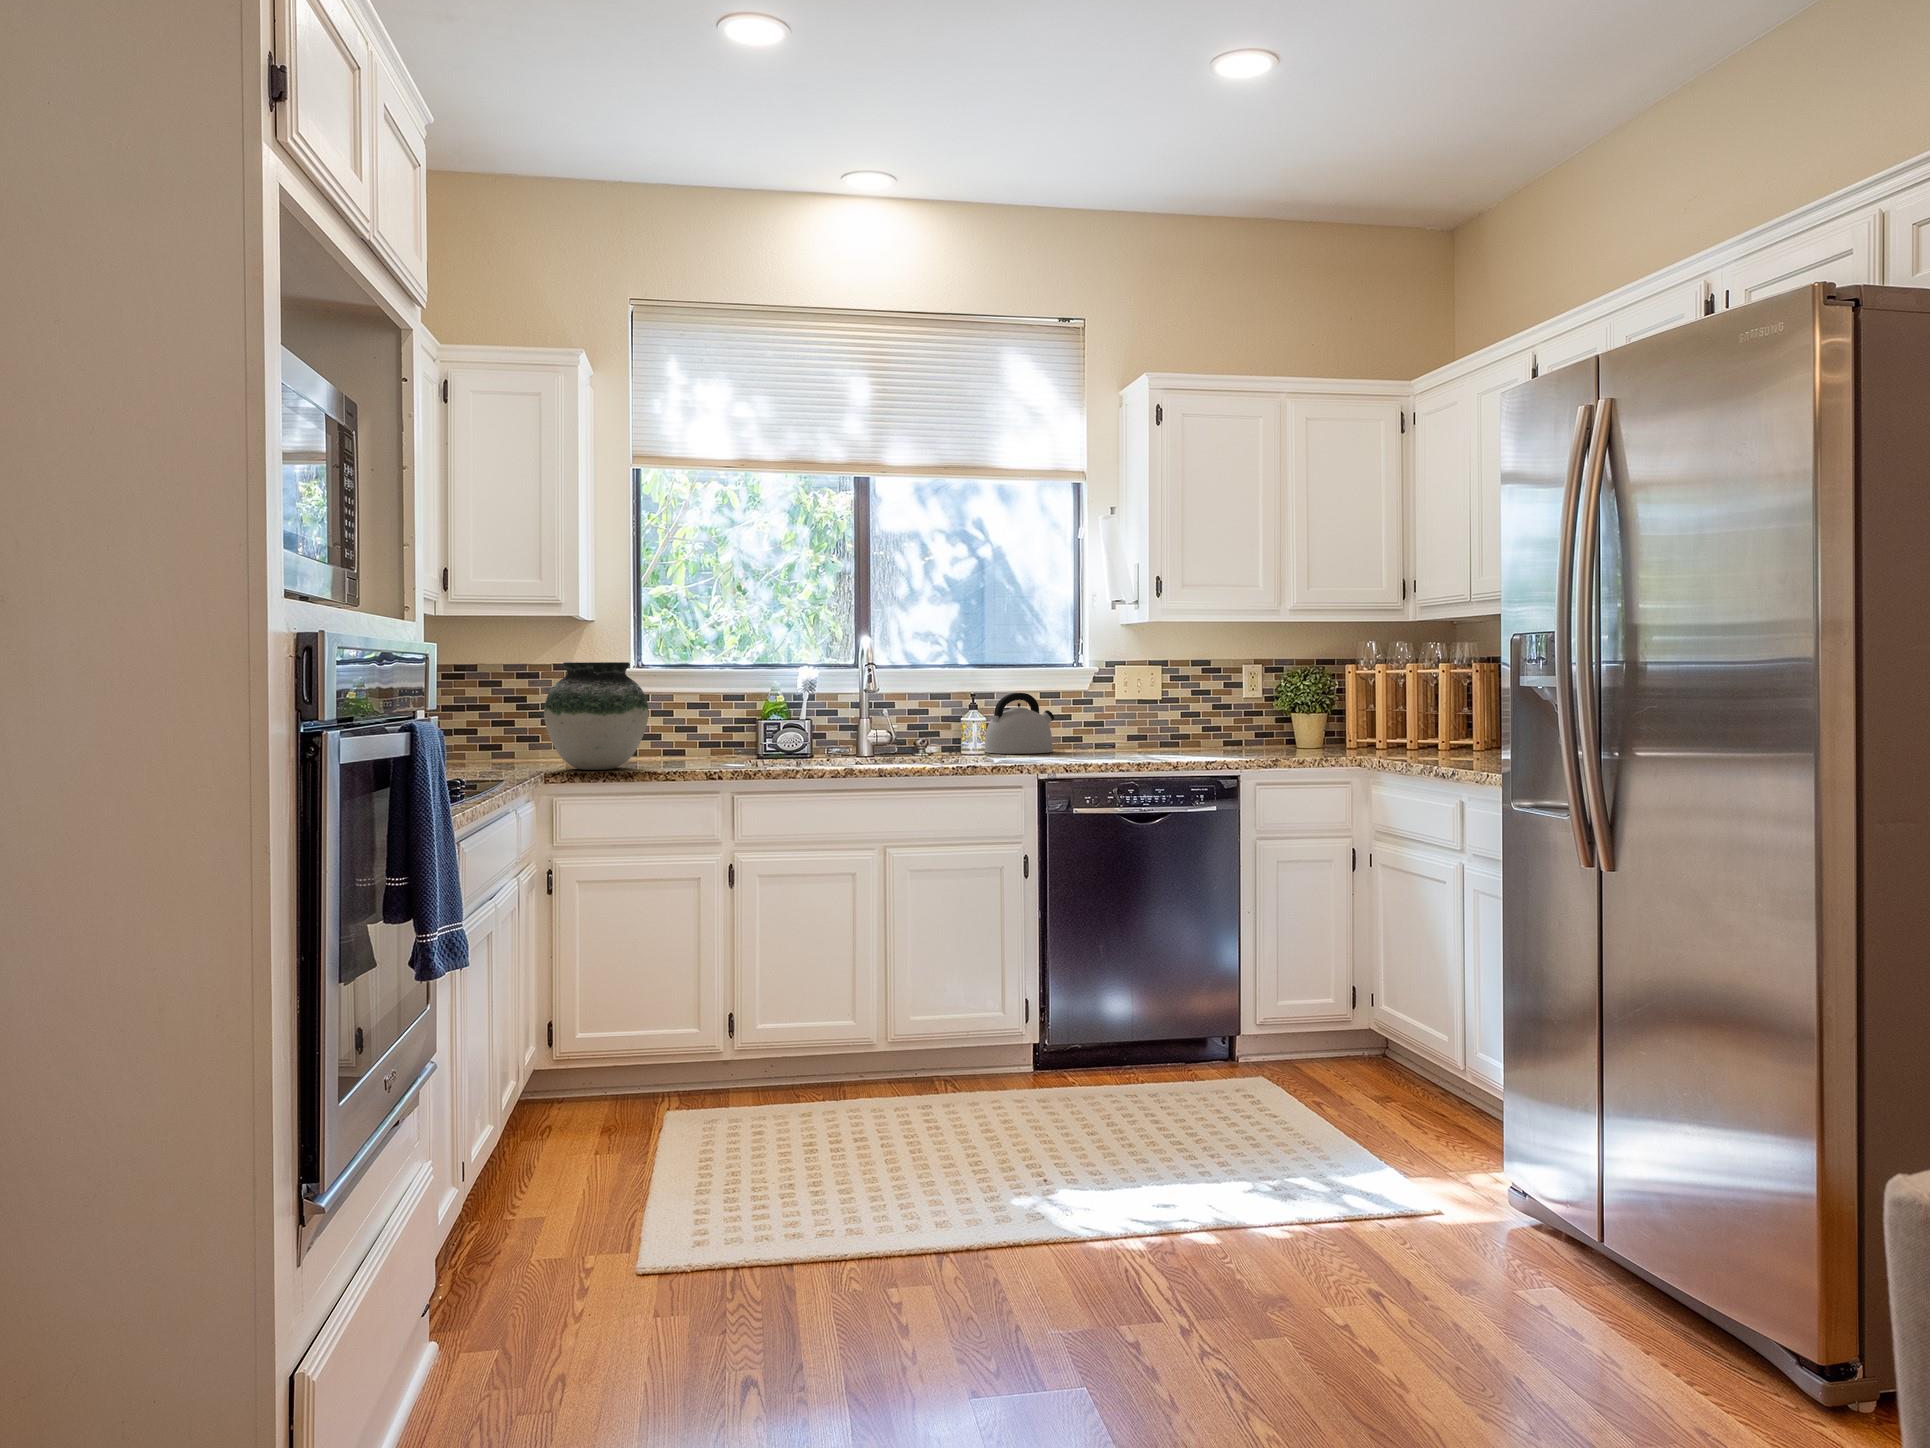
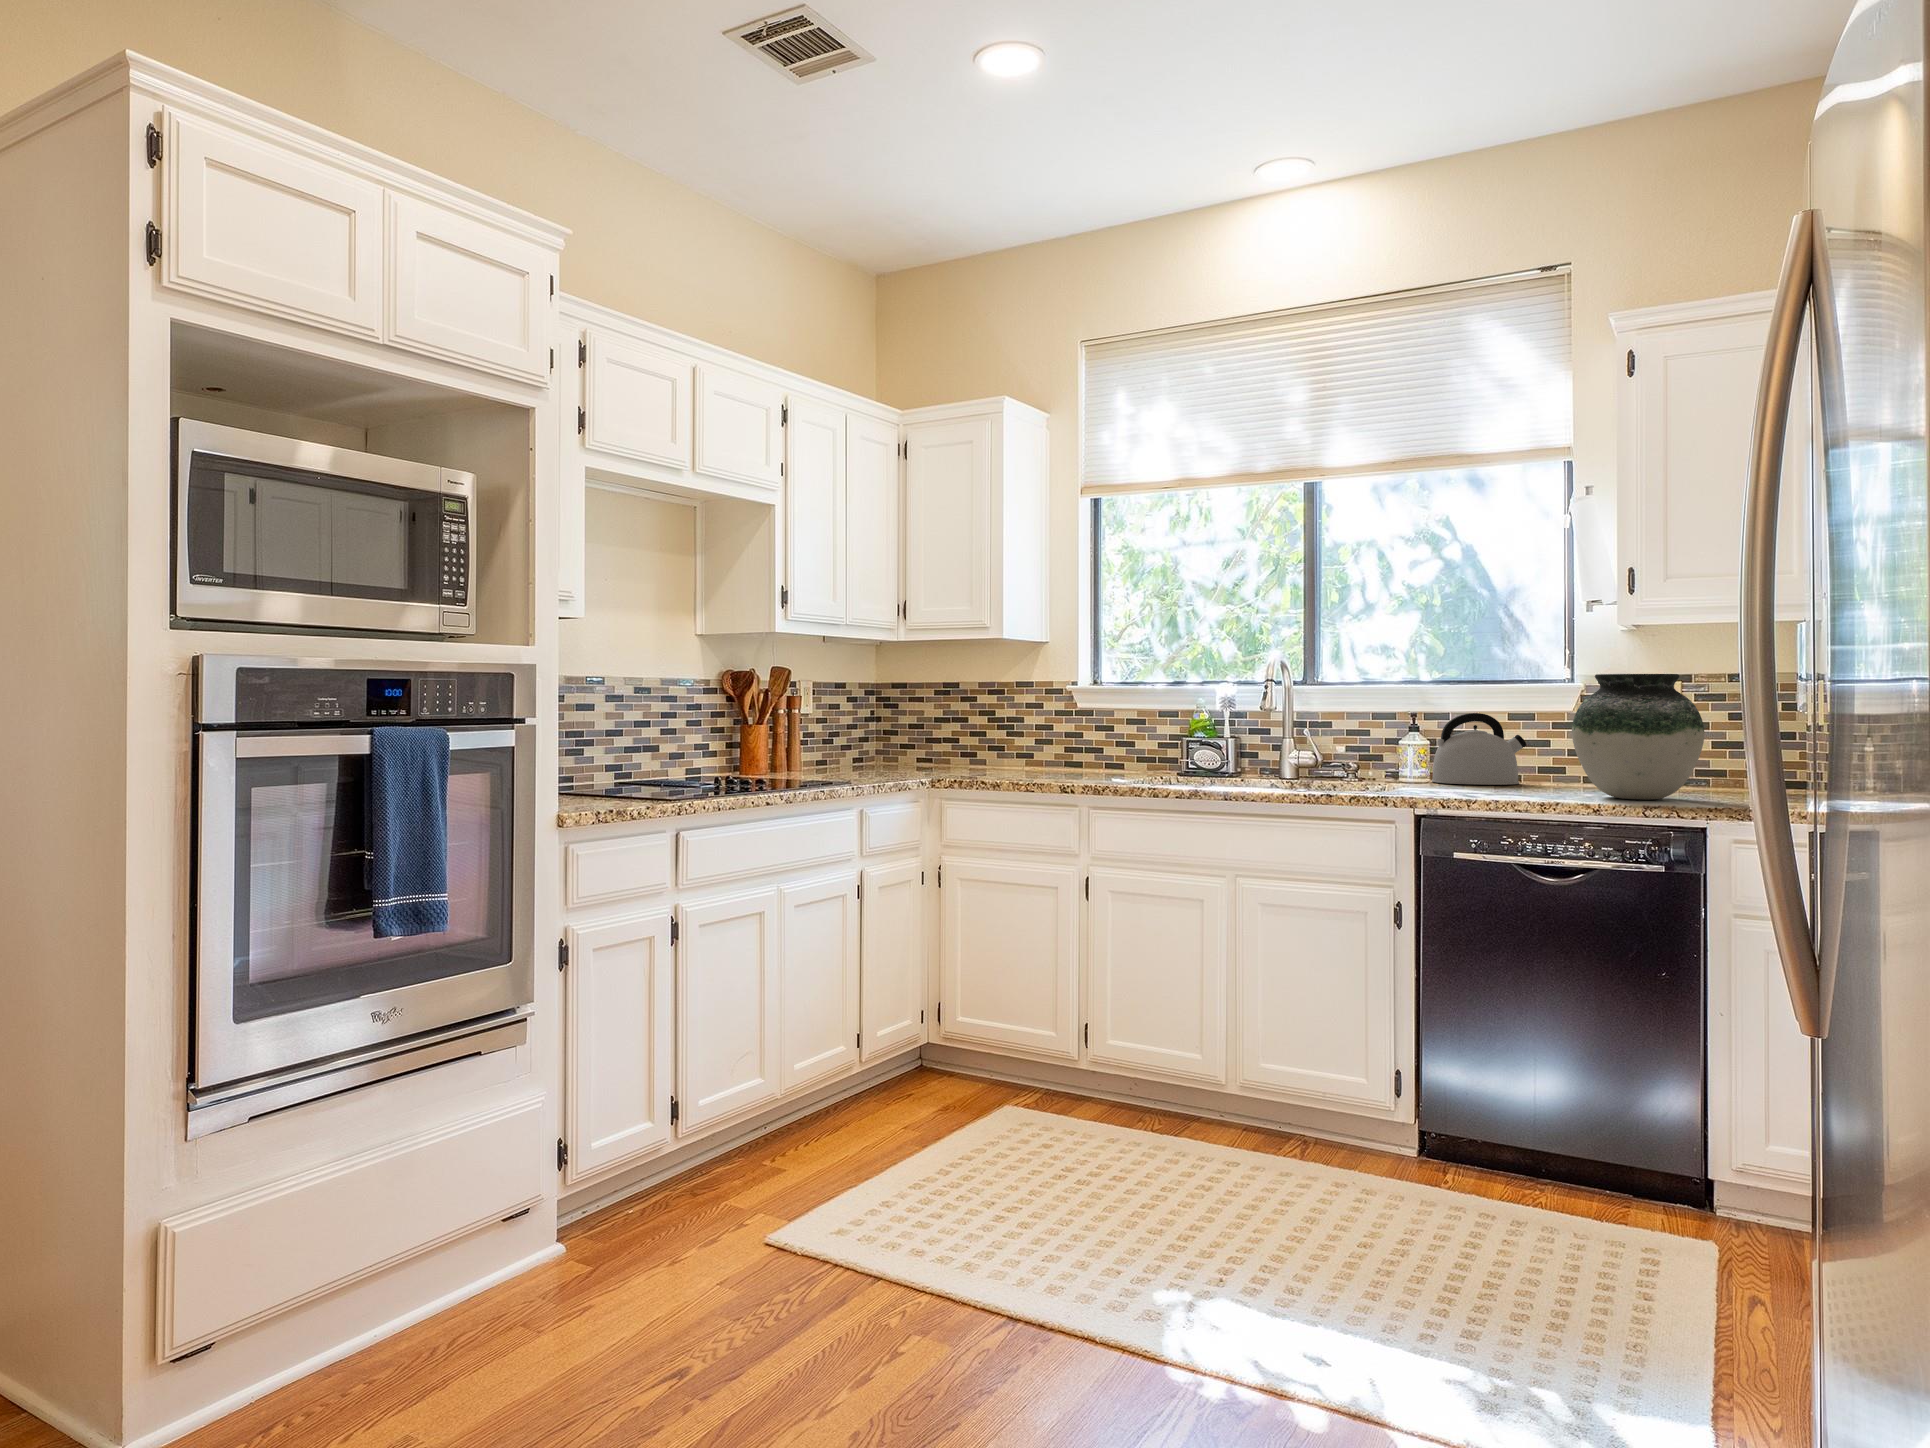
vase: present [544,662,649,770] -> present [1572,674,1704,800]

